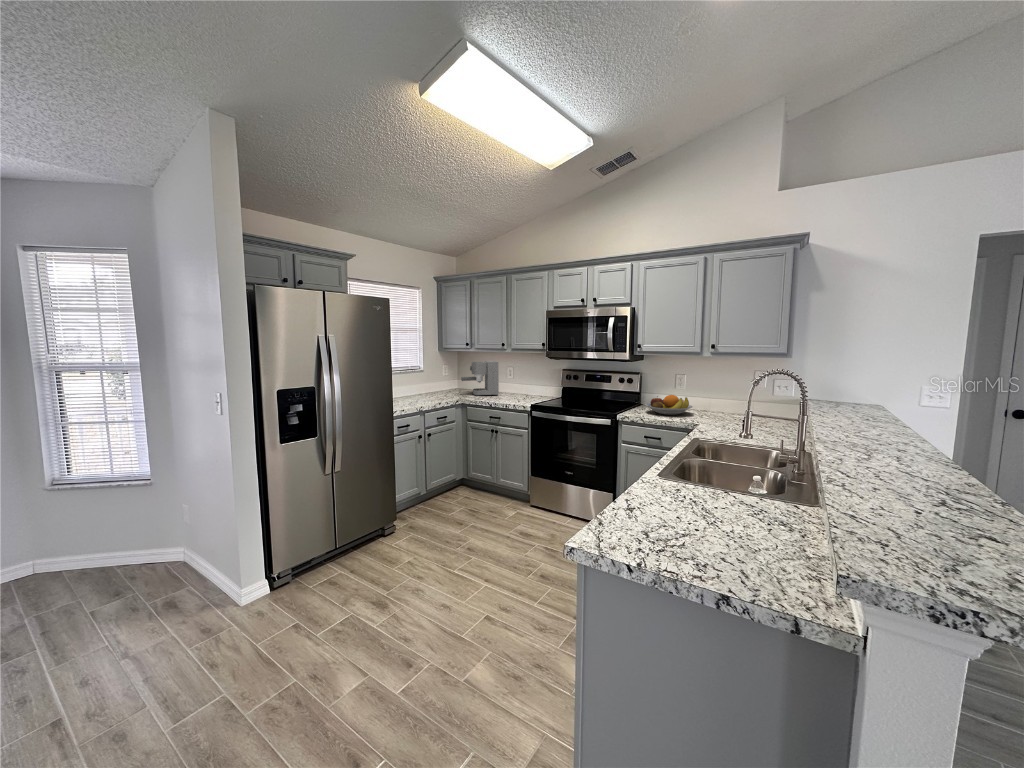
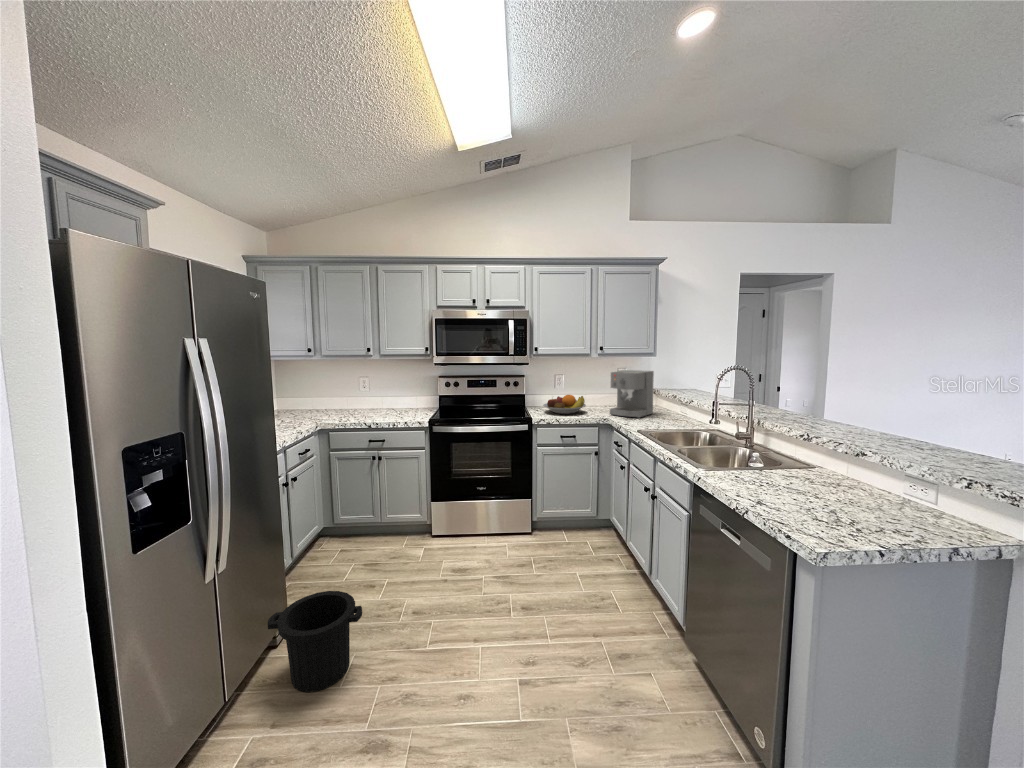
coffee maker: present [461,361,499,396] -> present [610,370,654,418]
trash can: none [366,507,415,566] -> present [268,591,362,692]

